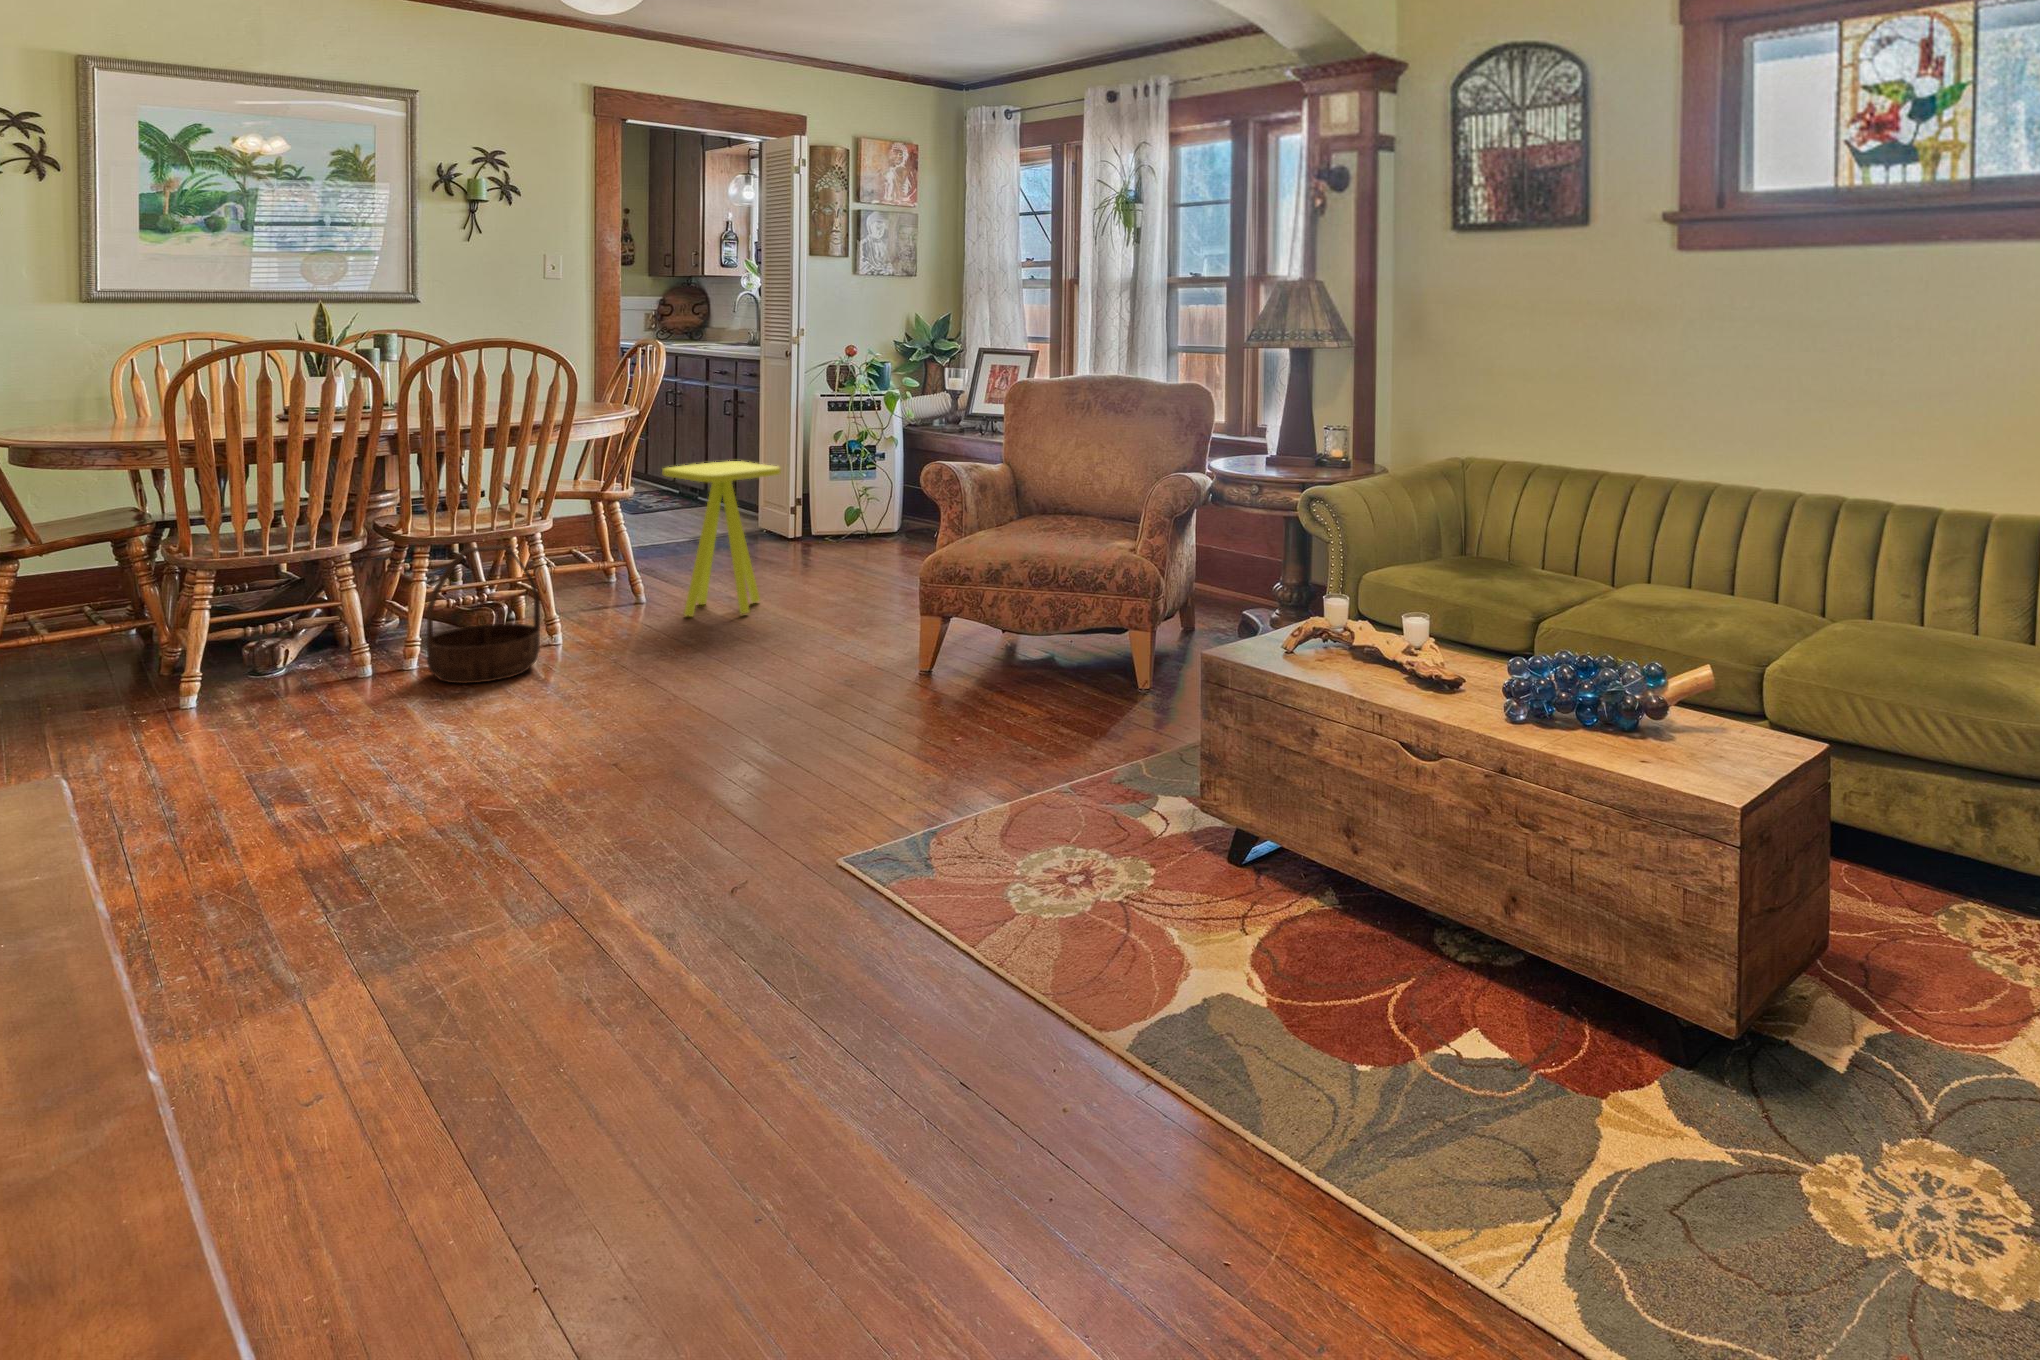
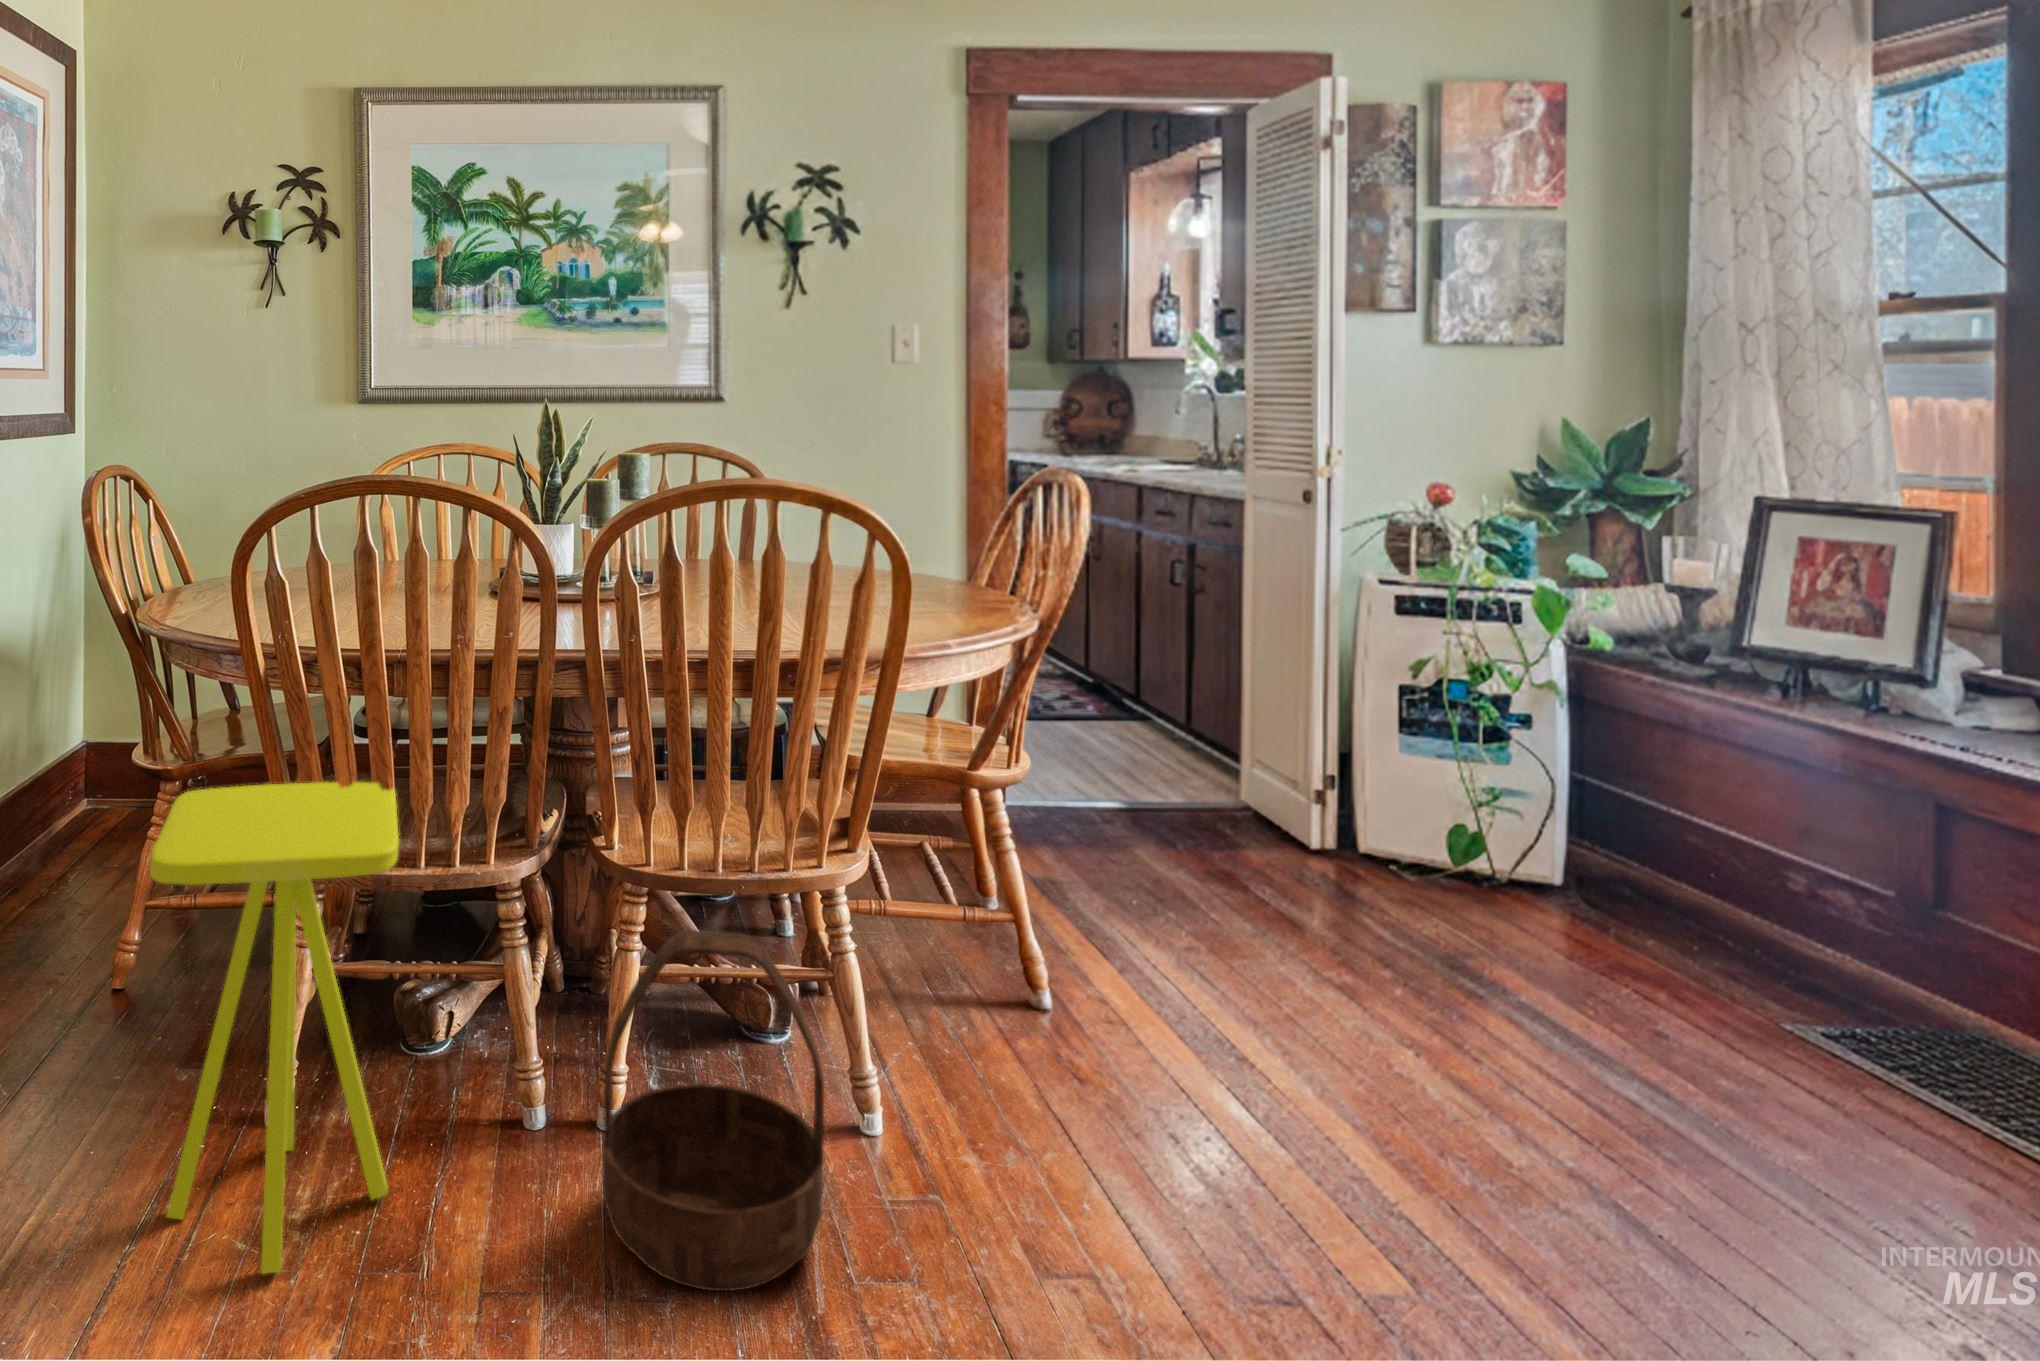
side table: present [663,461,781,616] -> present [150,782,399,1274]

